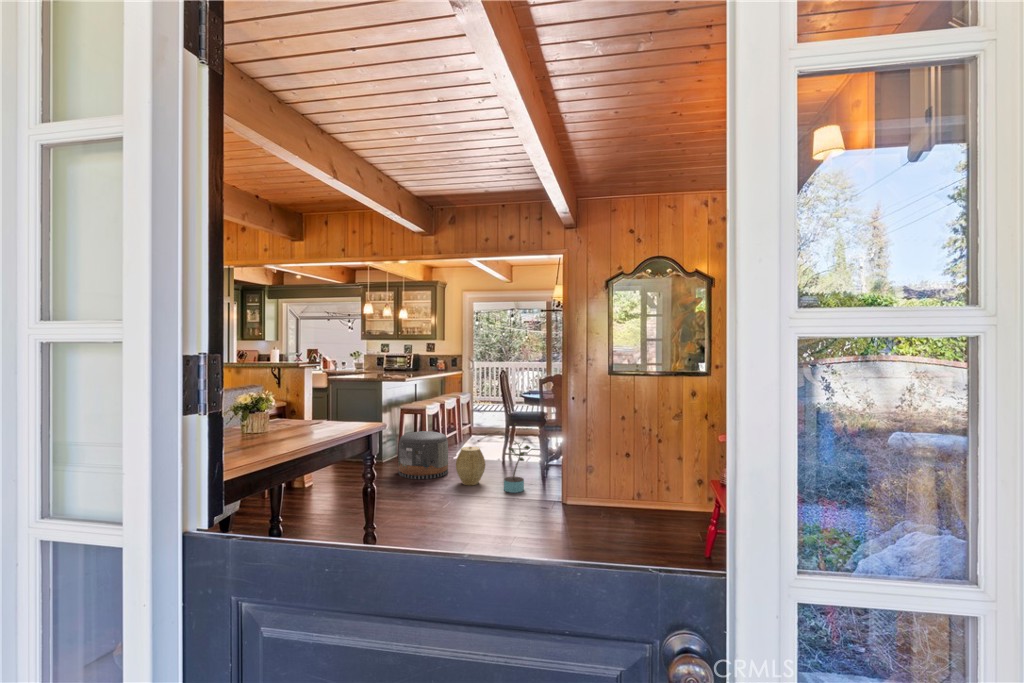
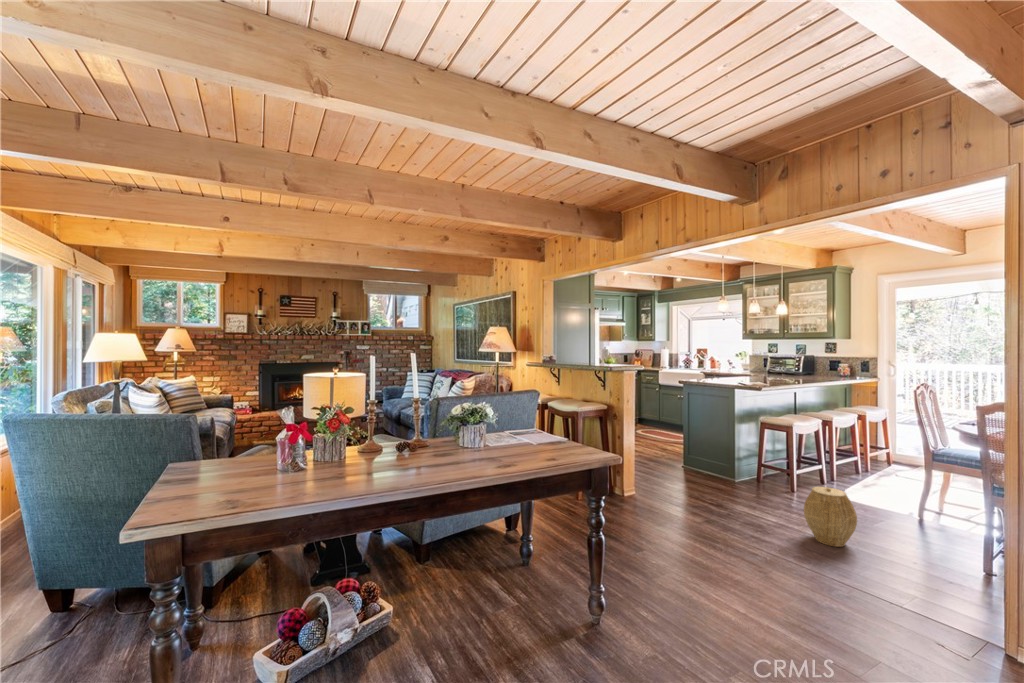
potted plant: present [496,423,530,493] -> none [866,468,952,588]
pouf: present [398,431,448,479] -> none [732,451,806,518]

